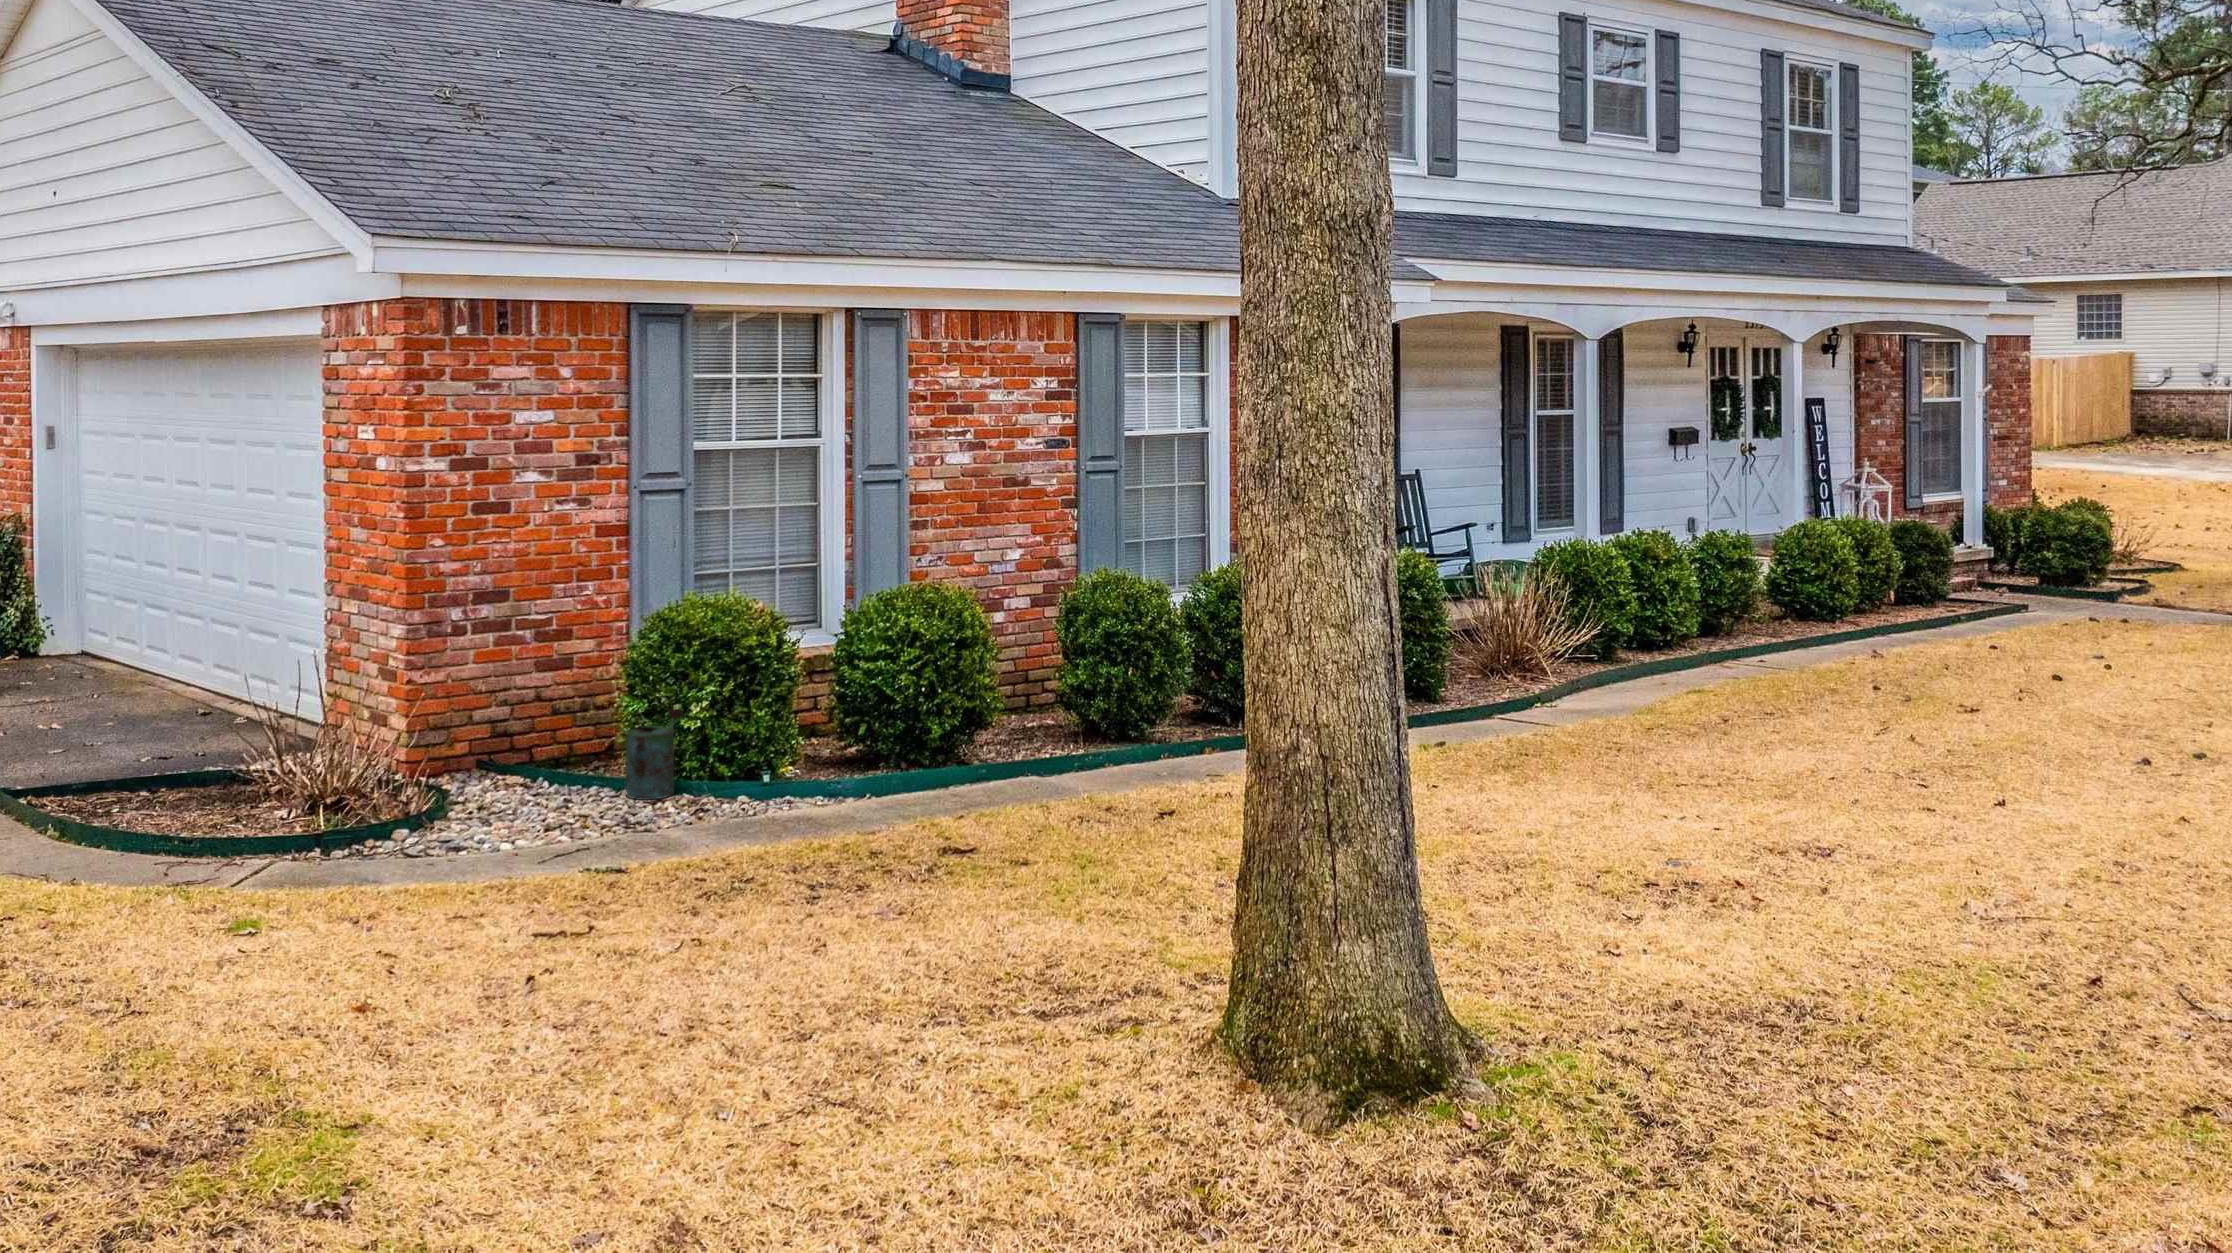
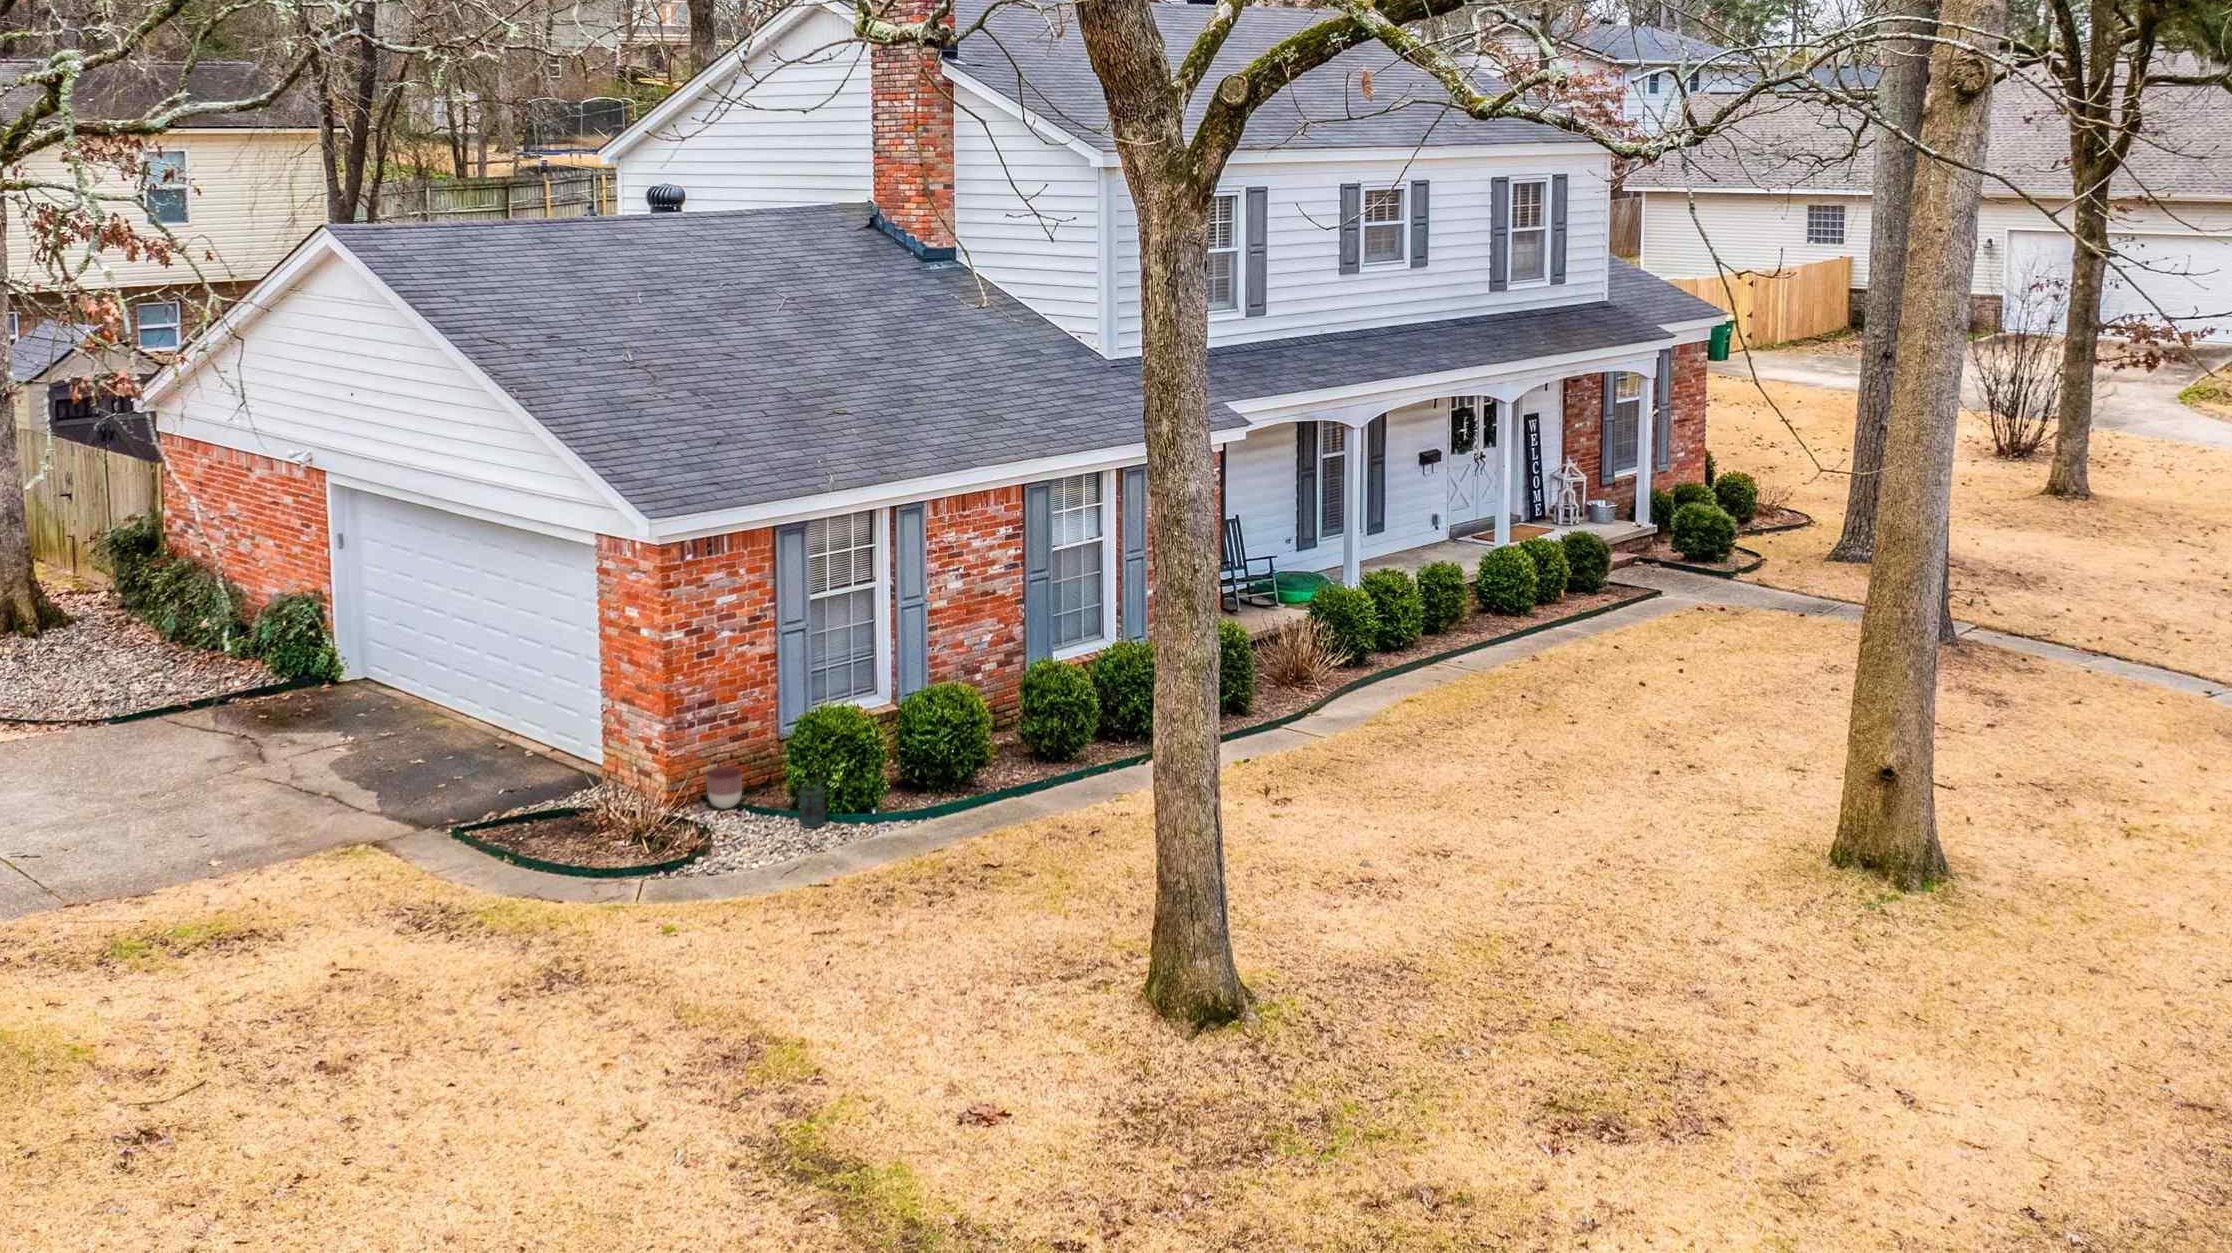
planter: none [476,705,540,775] -> present [707,767,742,808]

